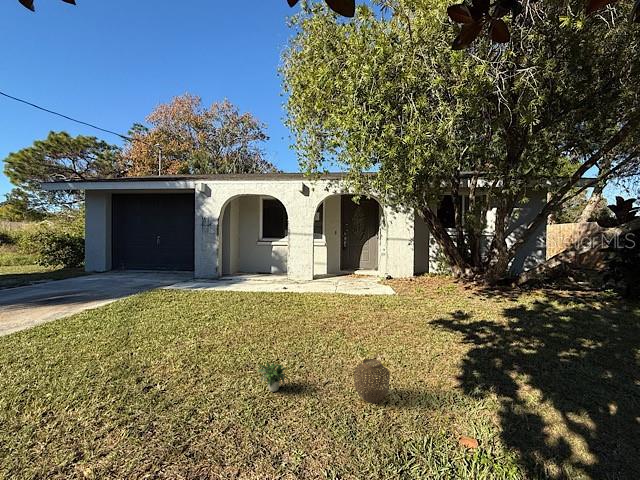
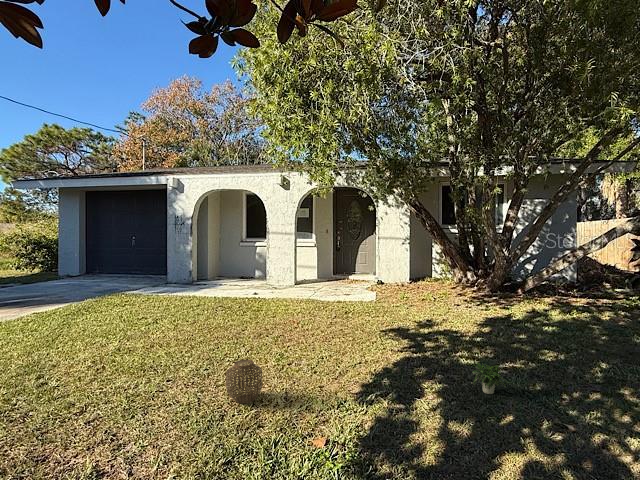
potted plant: present [258,362,288,392] -> present [471,363,507,394]

